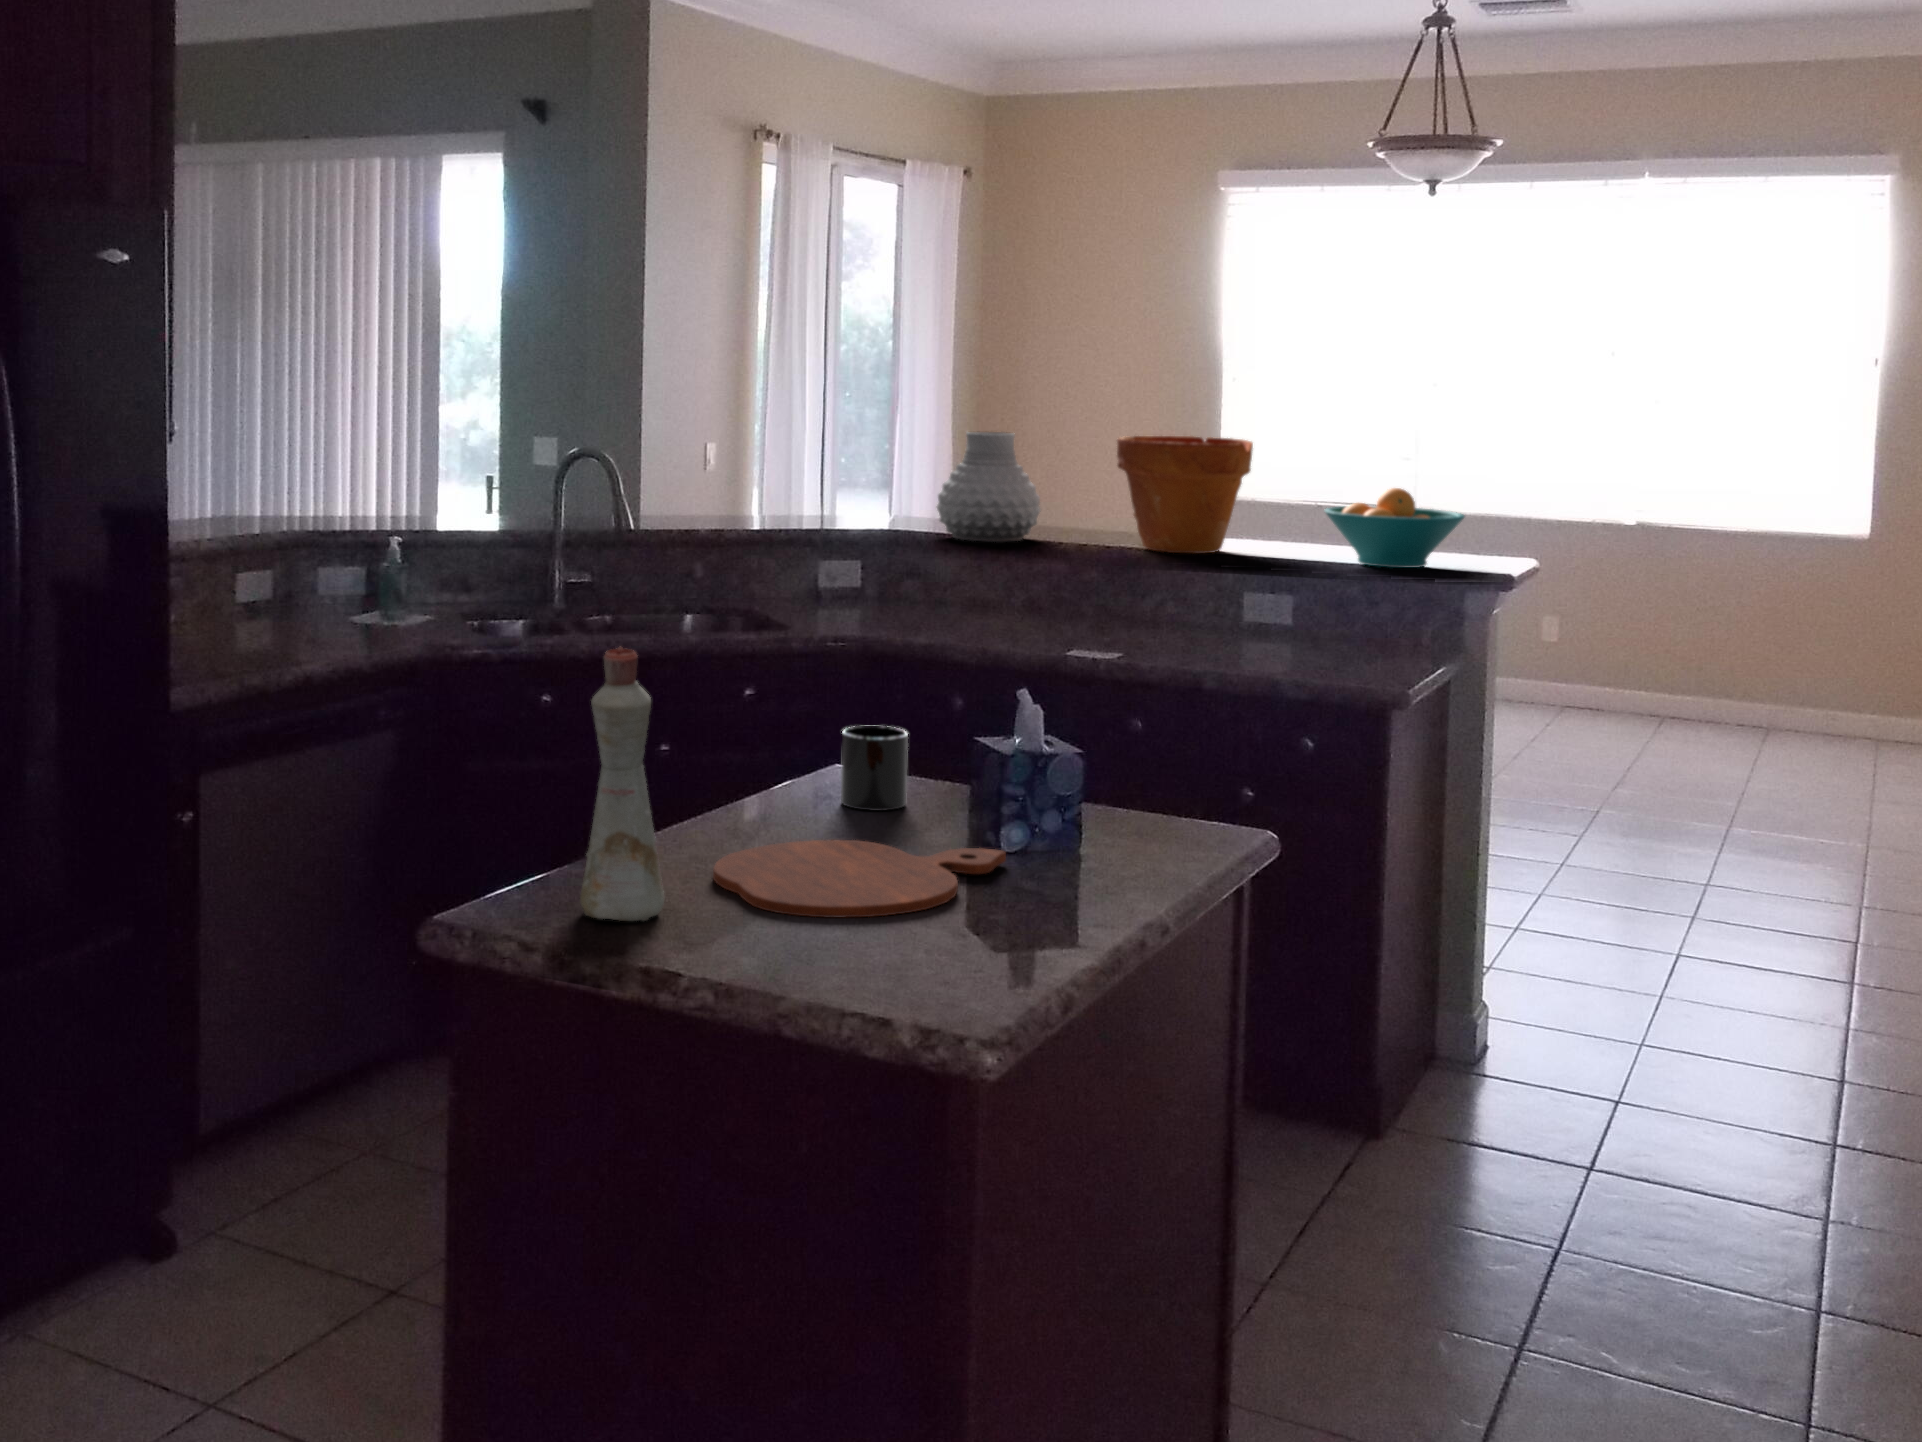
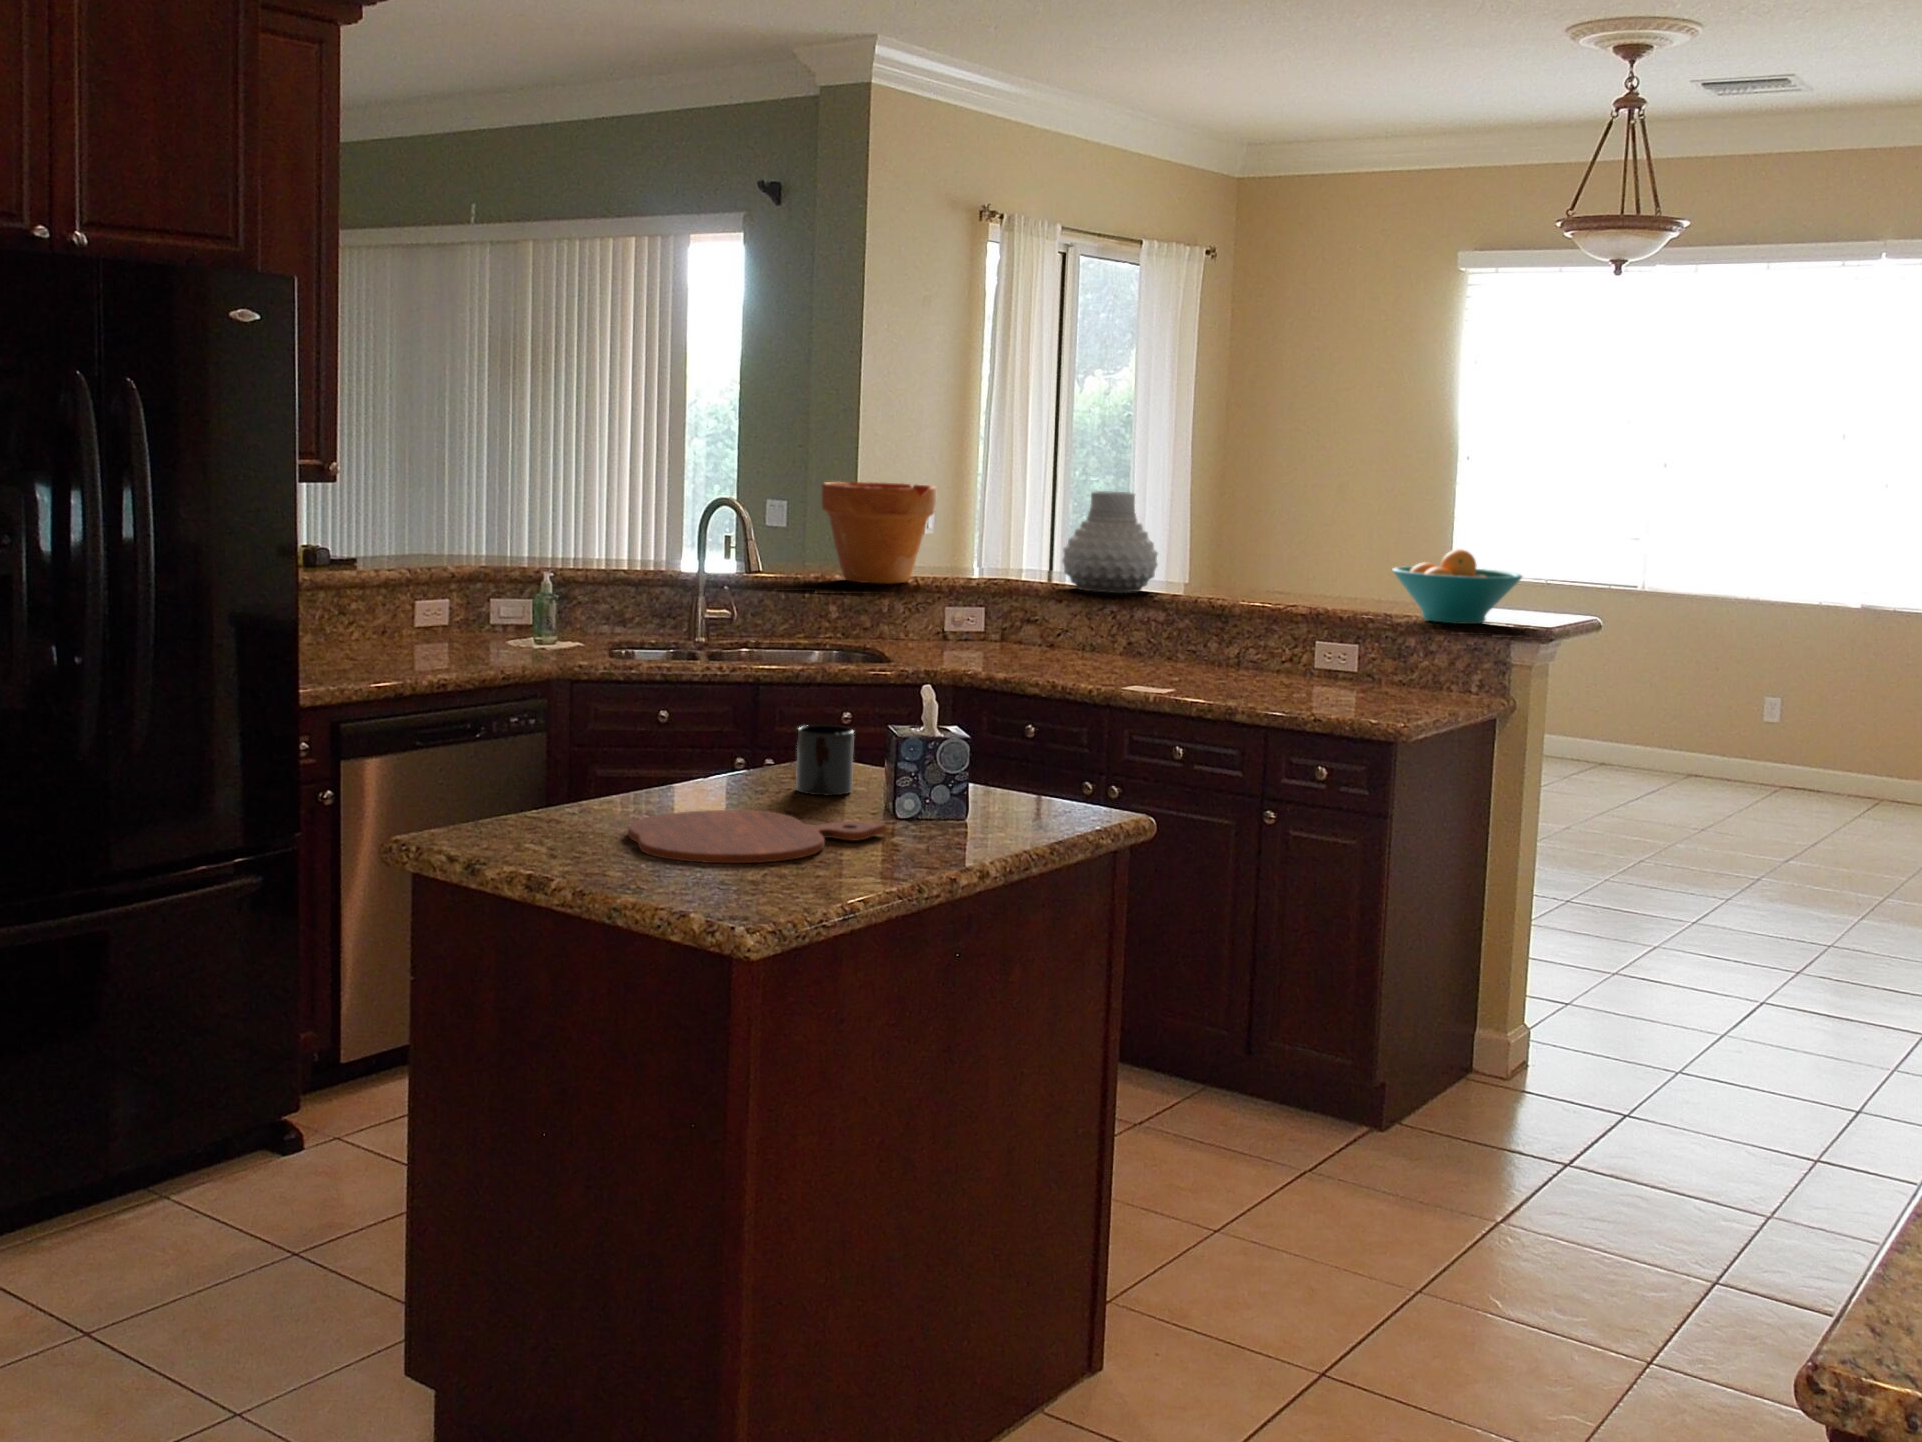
flower pot: present [1117,436,1253,554] -> present [822,482,936,584]
bottle: present [580,647,664,921] -> none [498,634,566,856]

